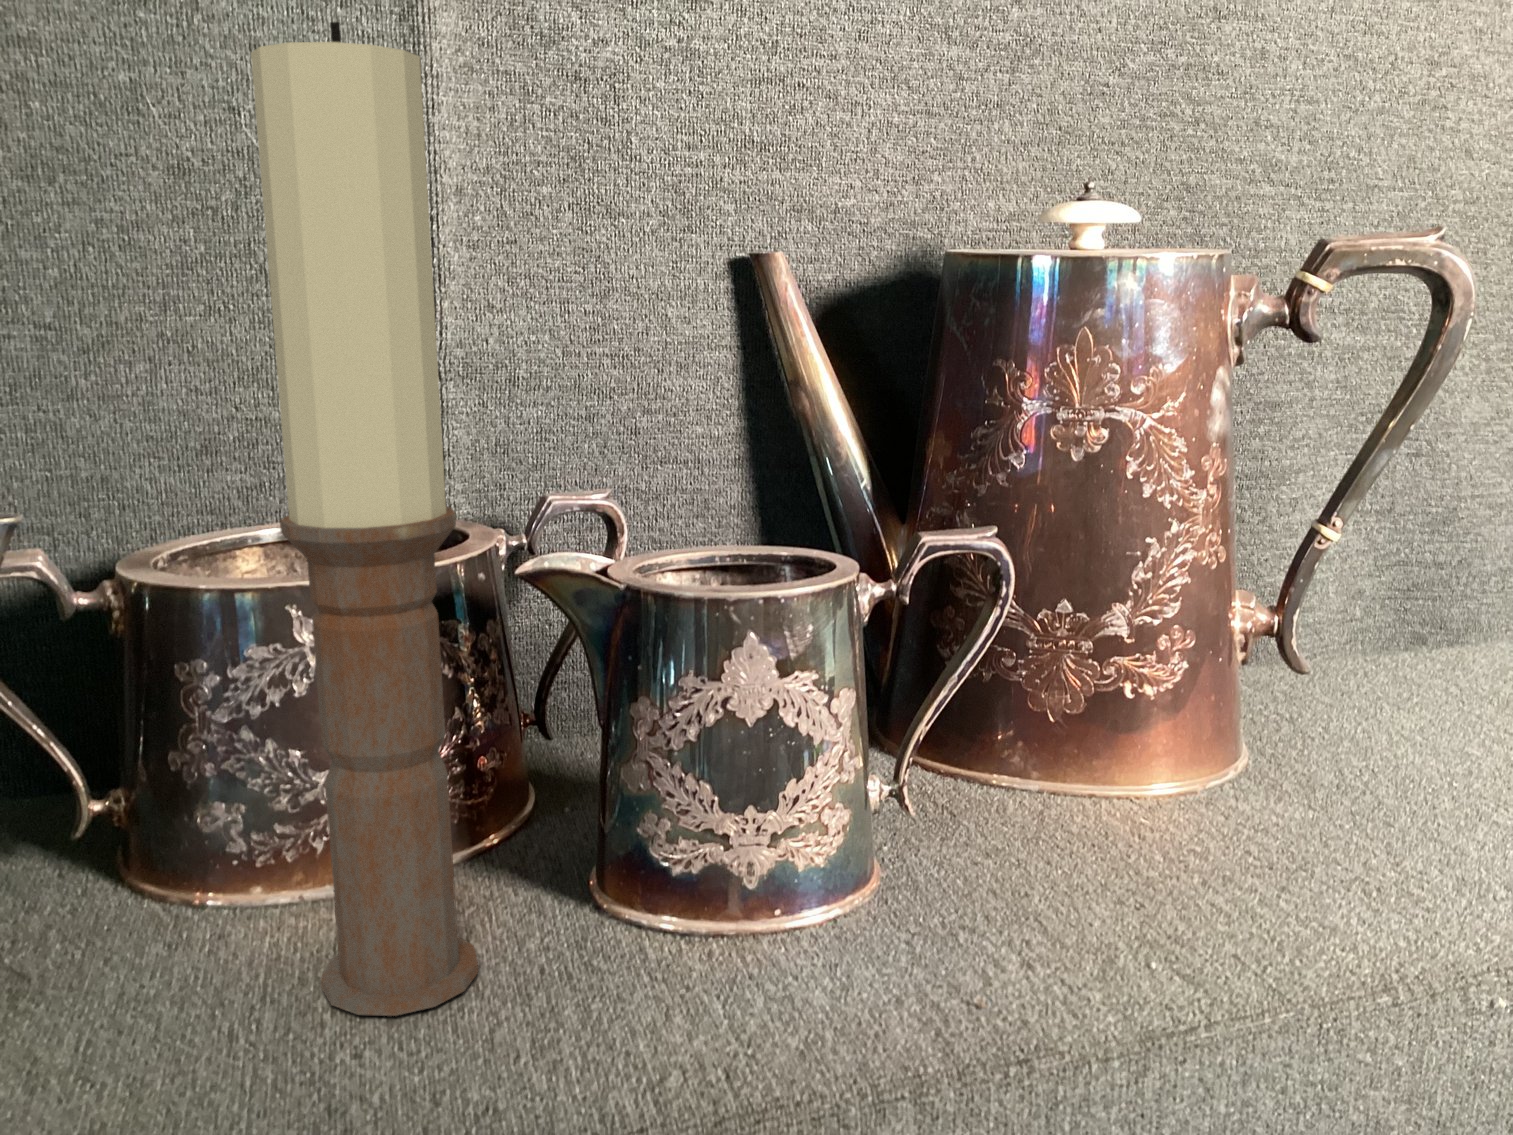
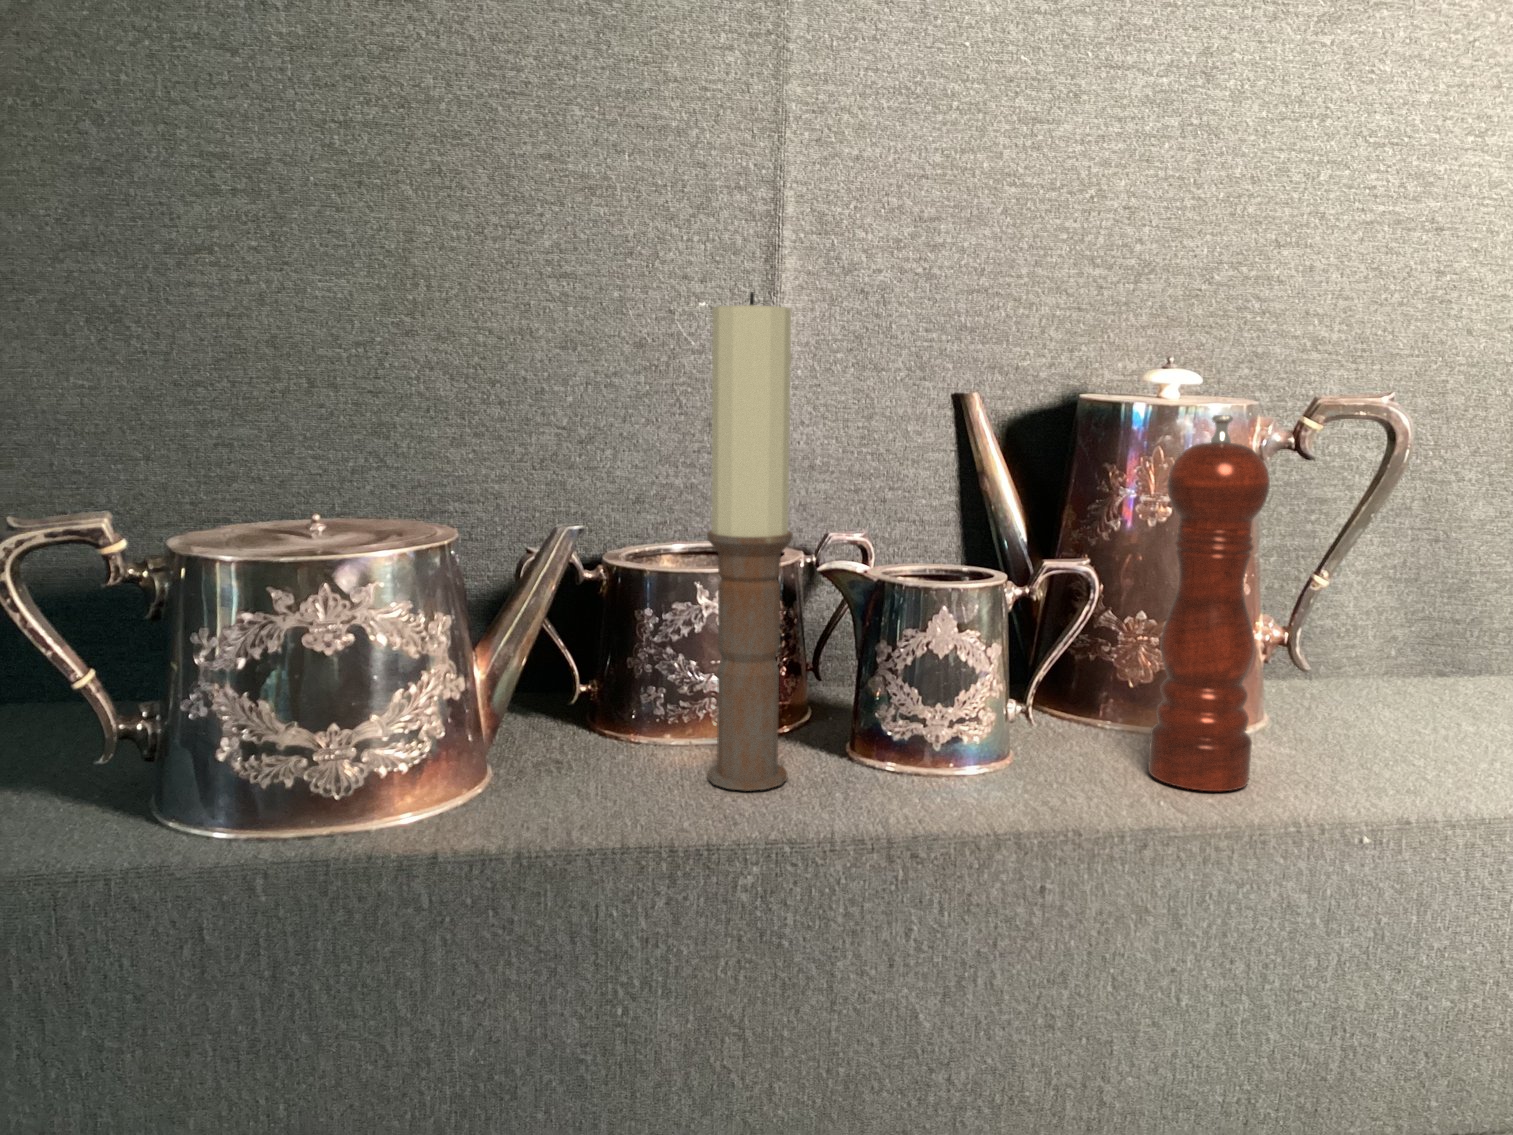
pepper mill: none [1103,265,1305,918] -> present [1148,415,1270,791]

